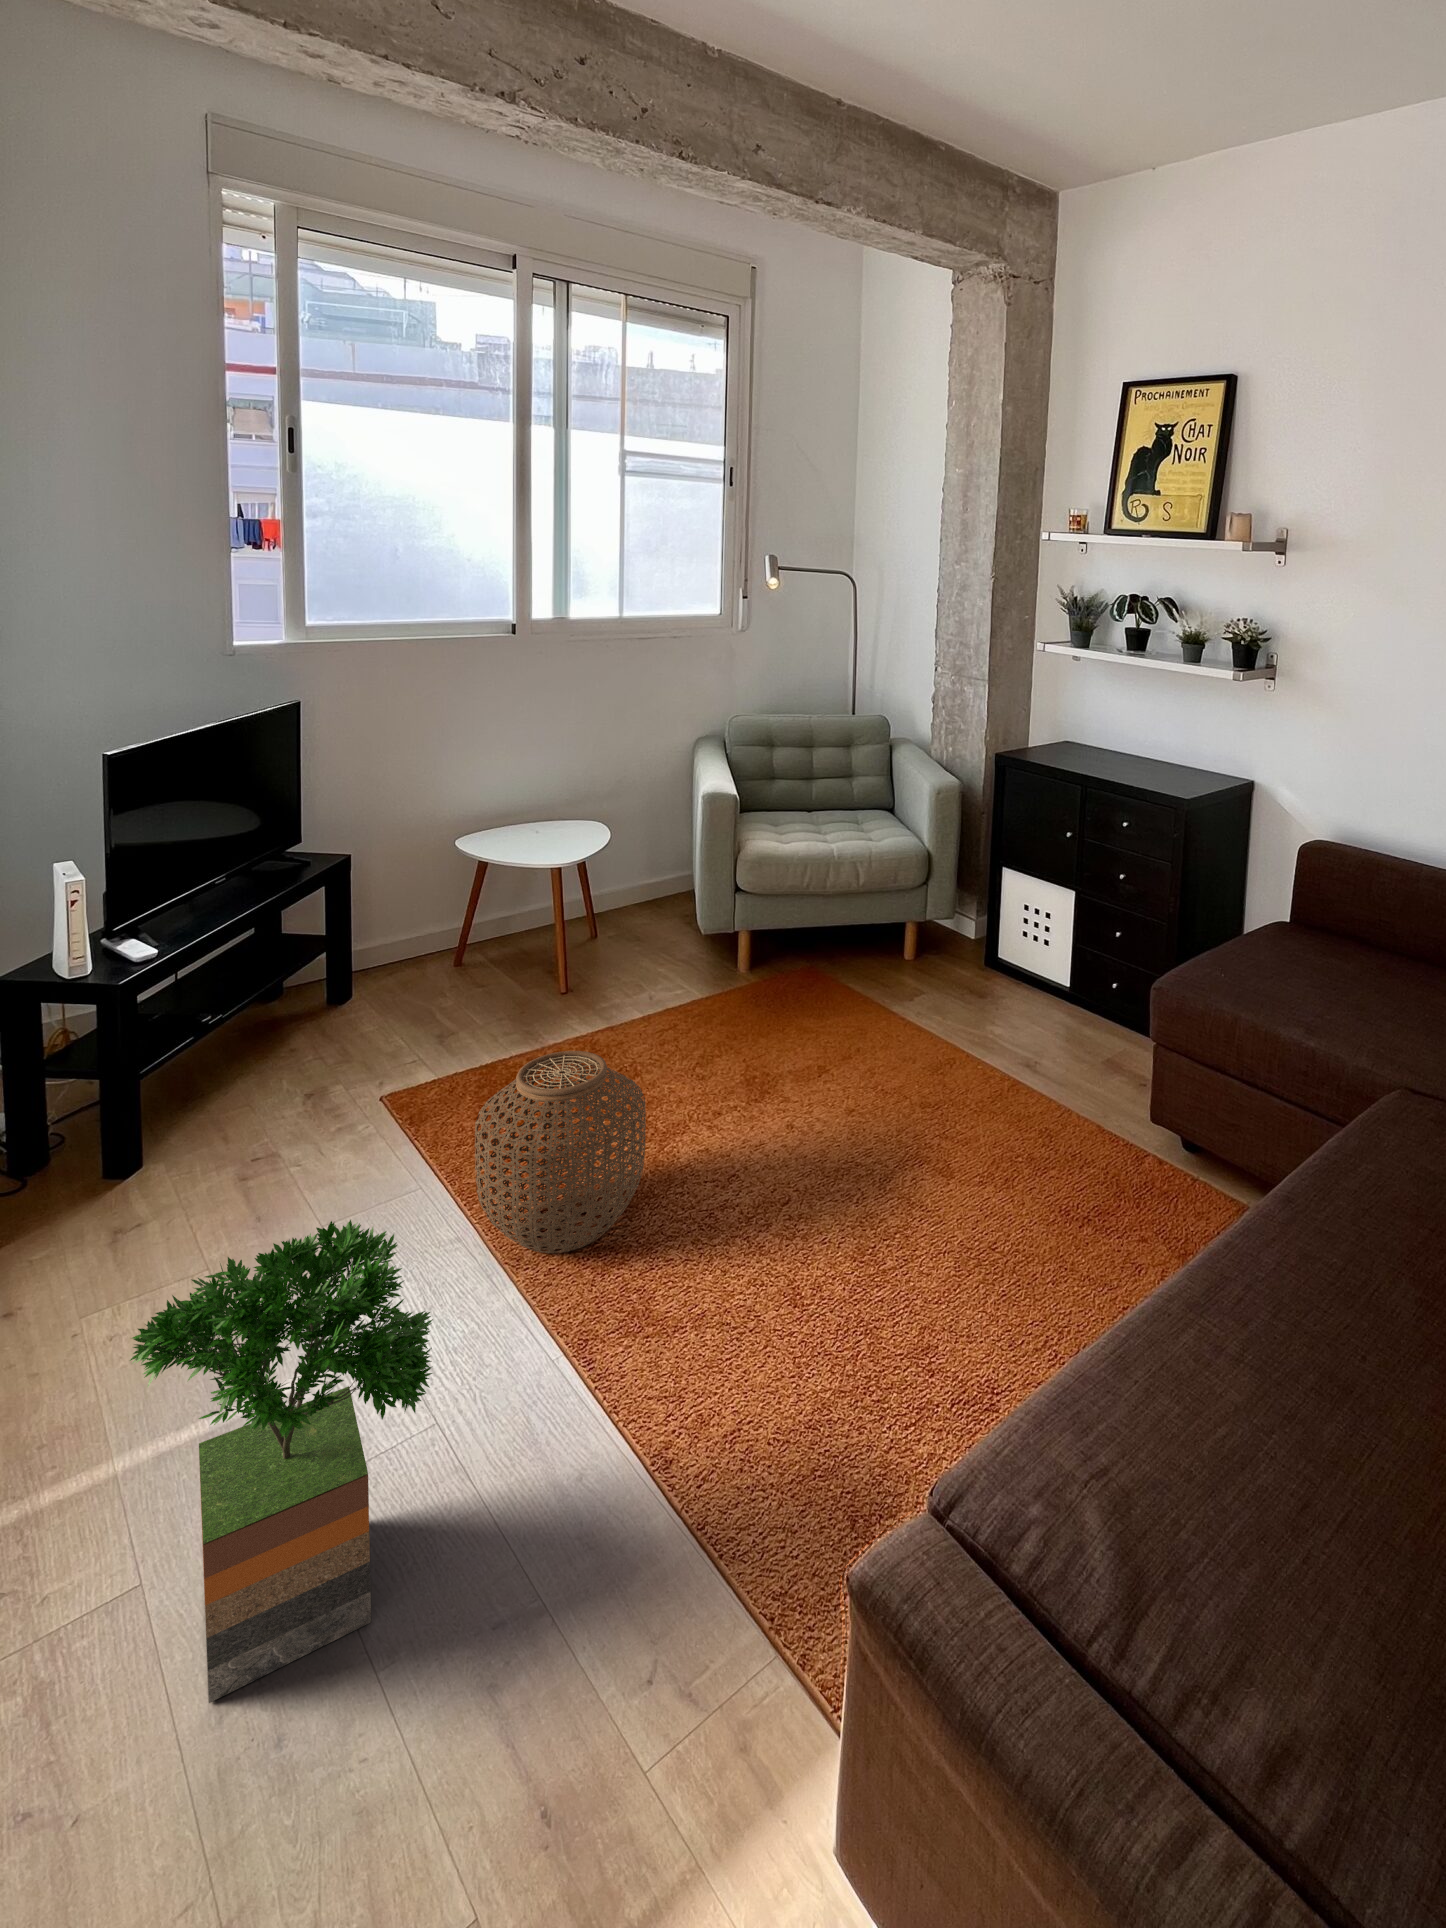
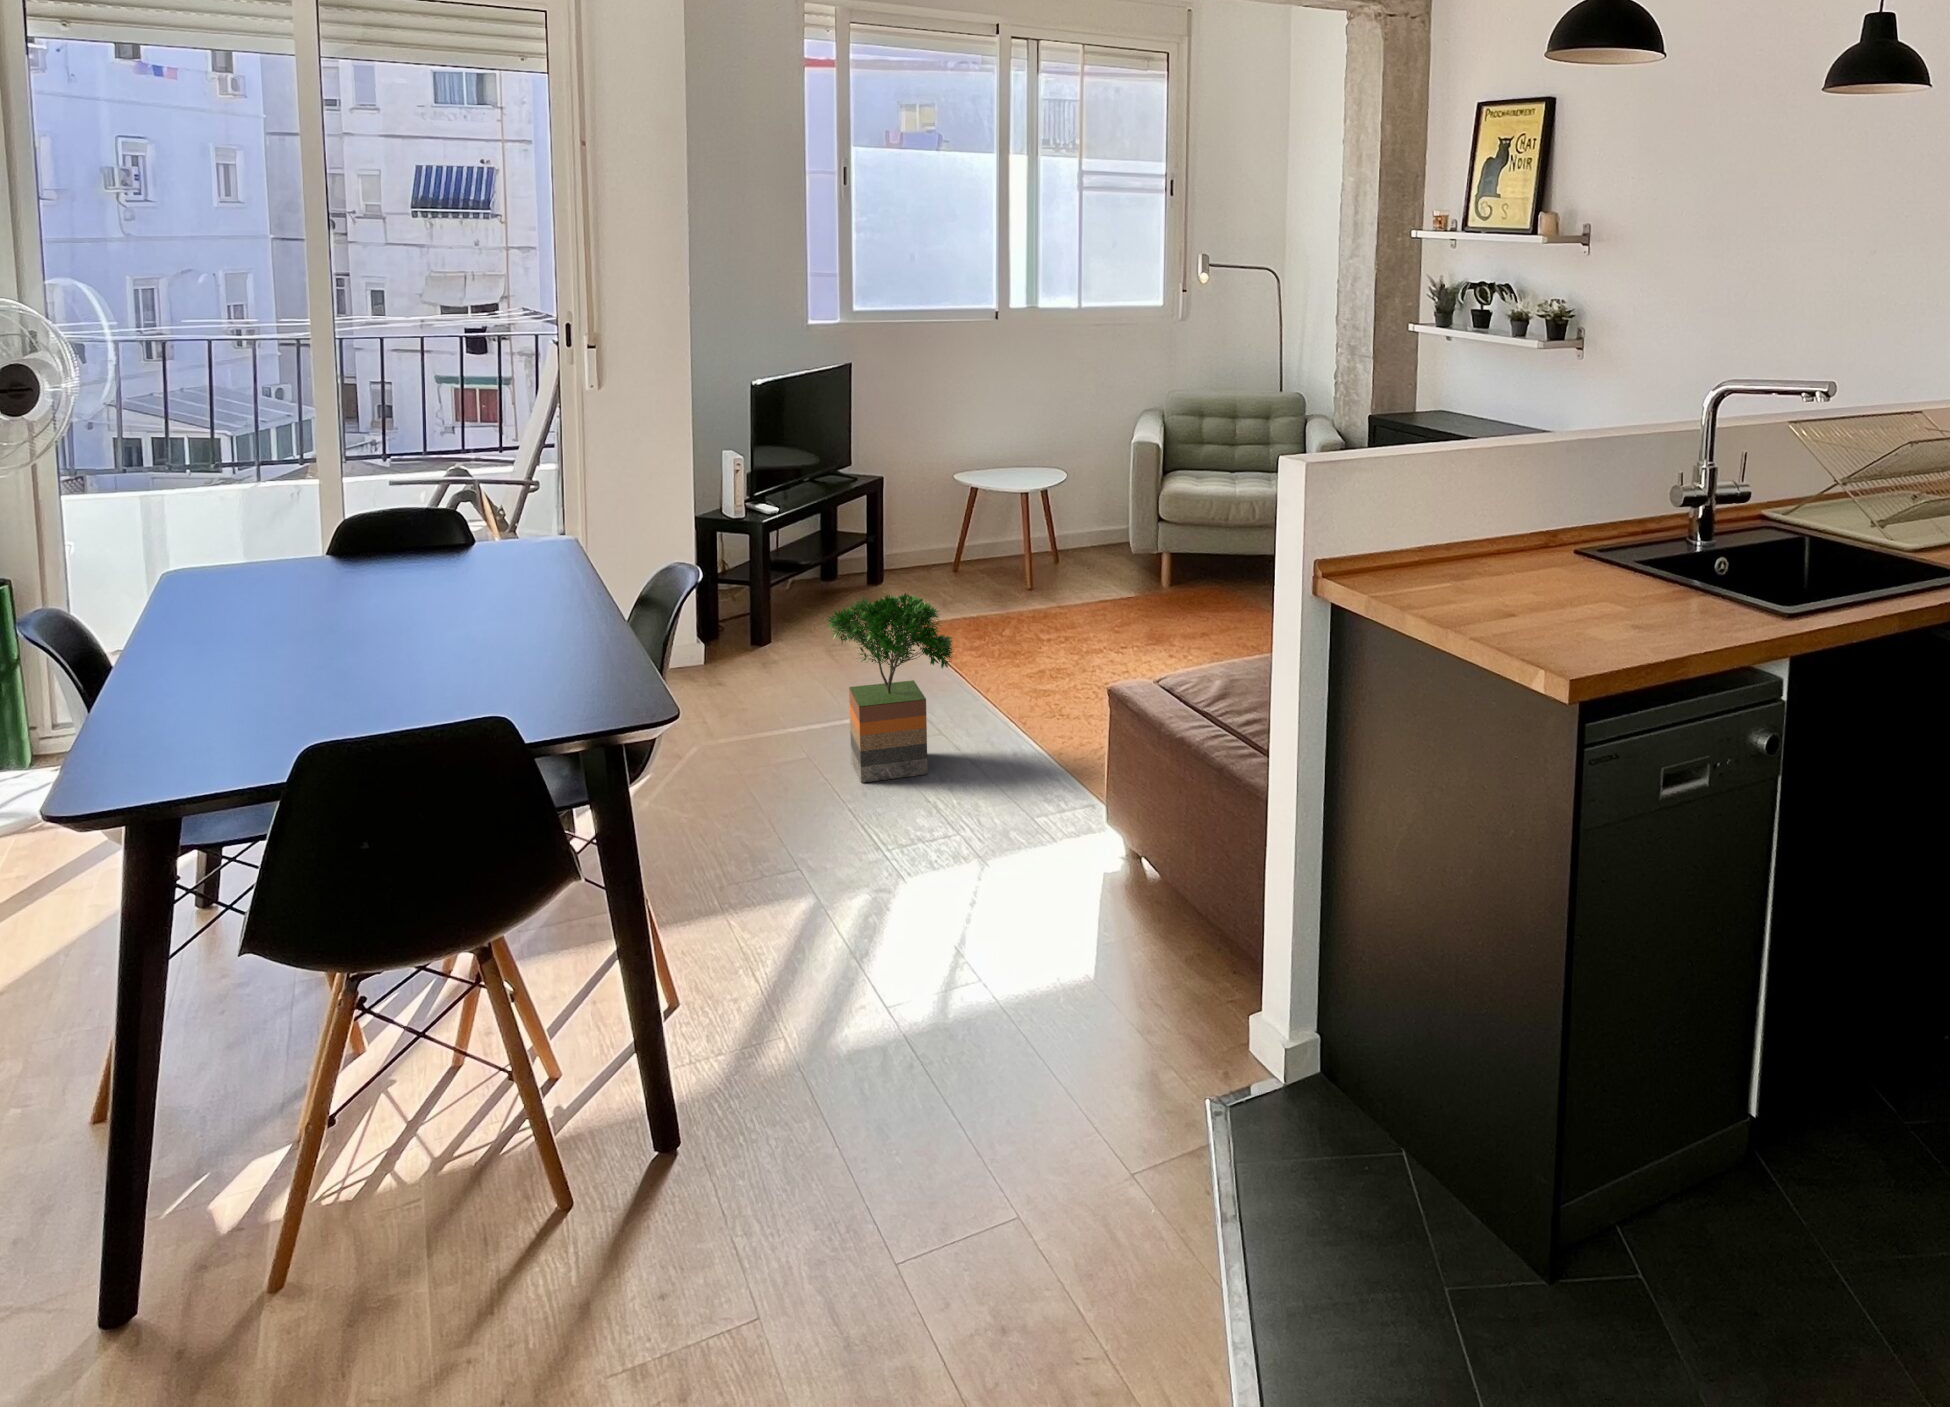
woven basket: present [475,1051,646,1253] -> none [972,576,1075,691]

